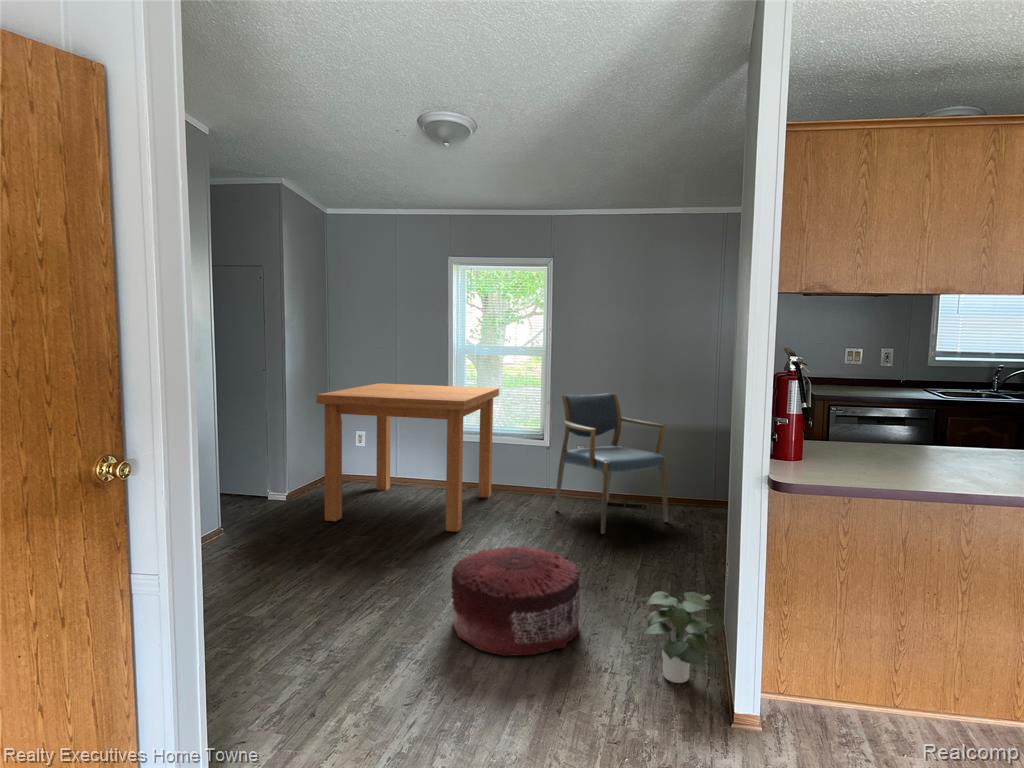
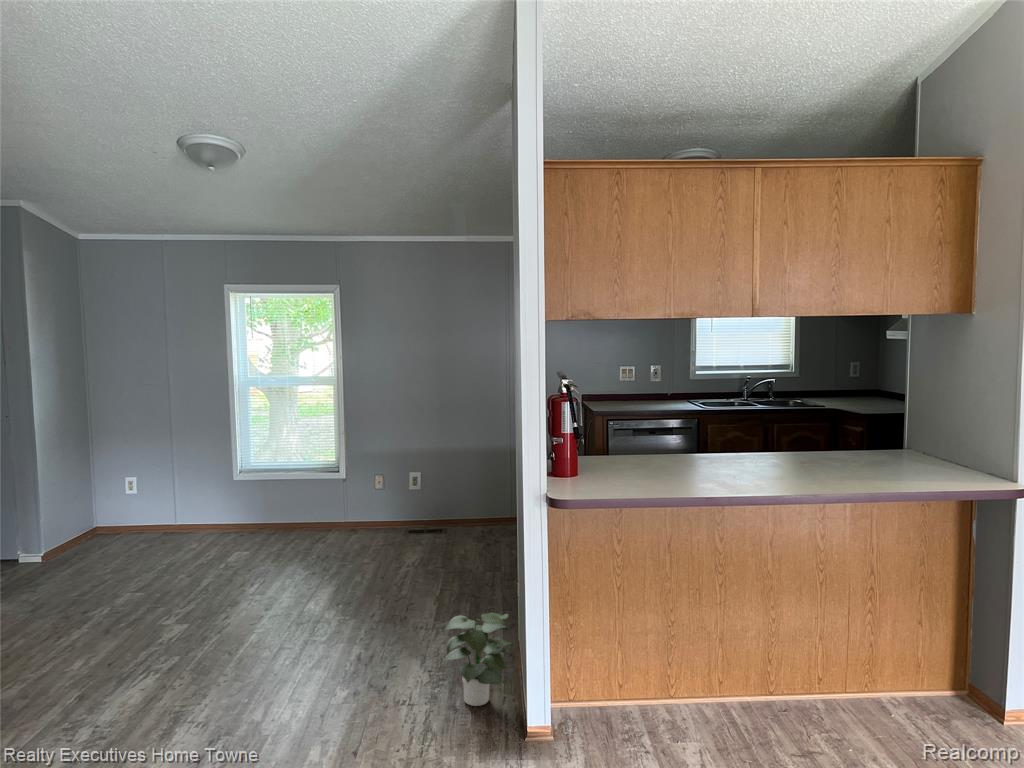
dining table: present [316,383,499,532] -> none [65,410,296,577]
armchair: present [555,393,668,534] -> none [361,413,479,563]
pouf: present [451,544,580,656] -> none [235,581,381,705]

